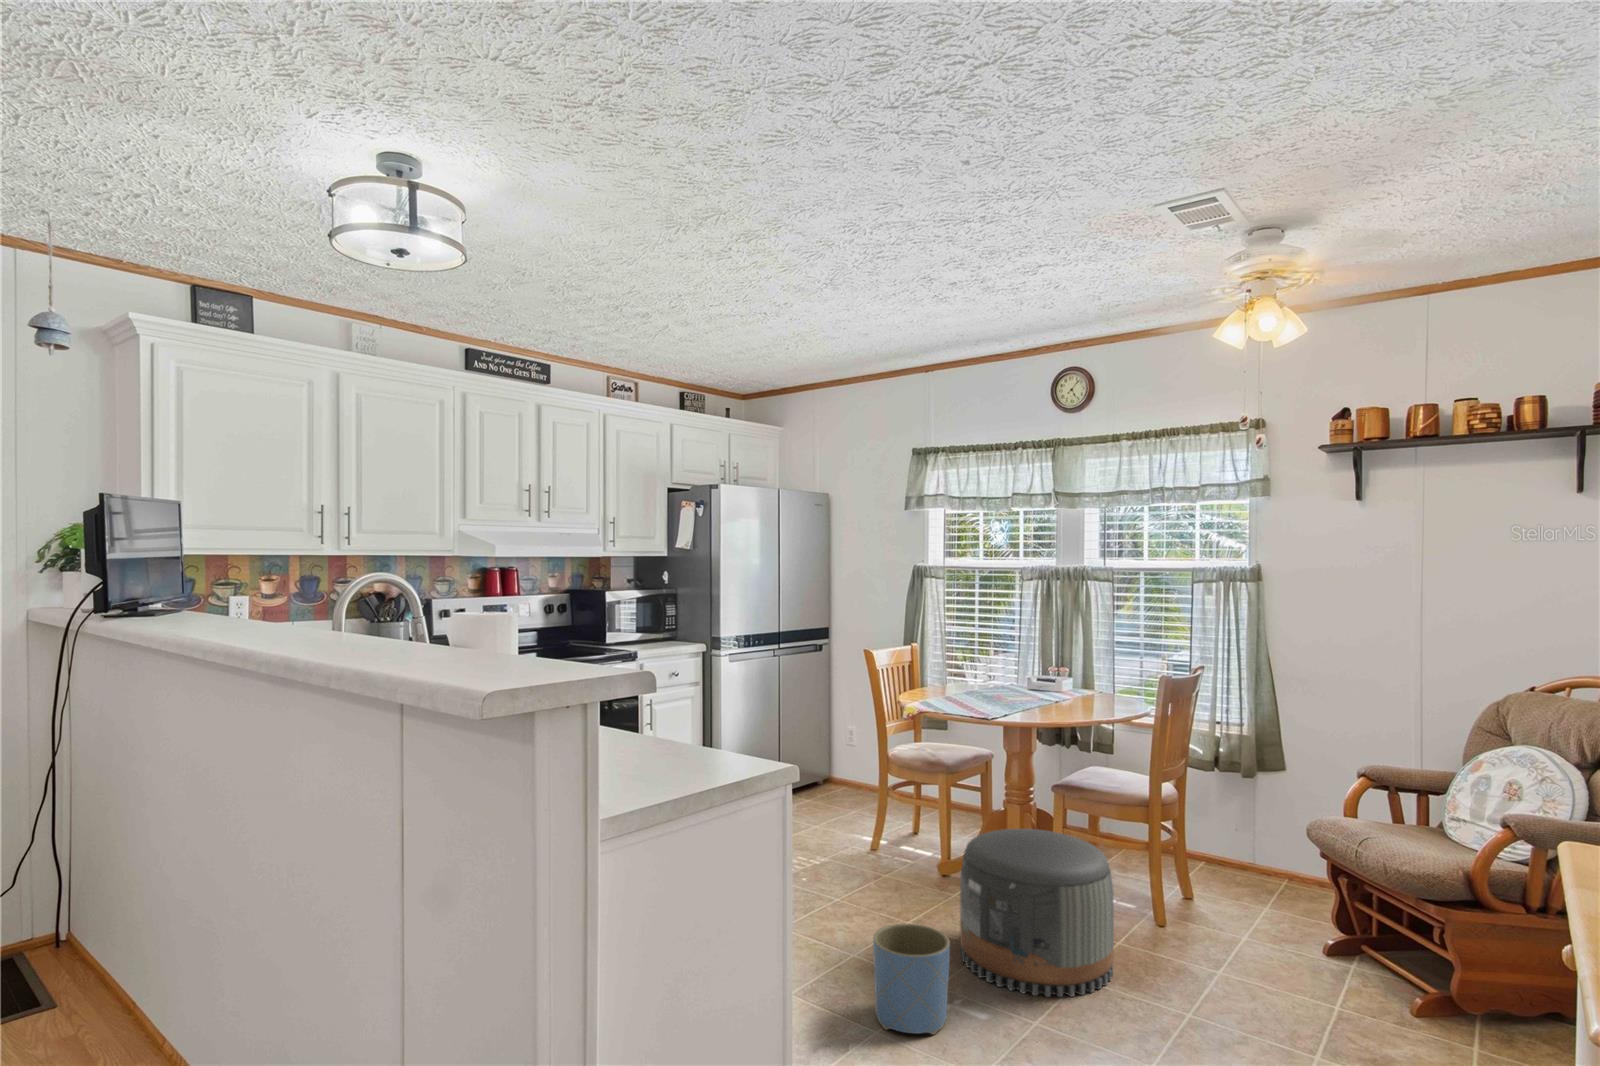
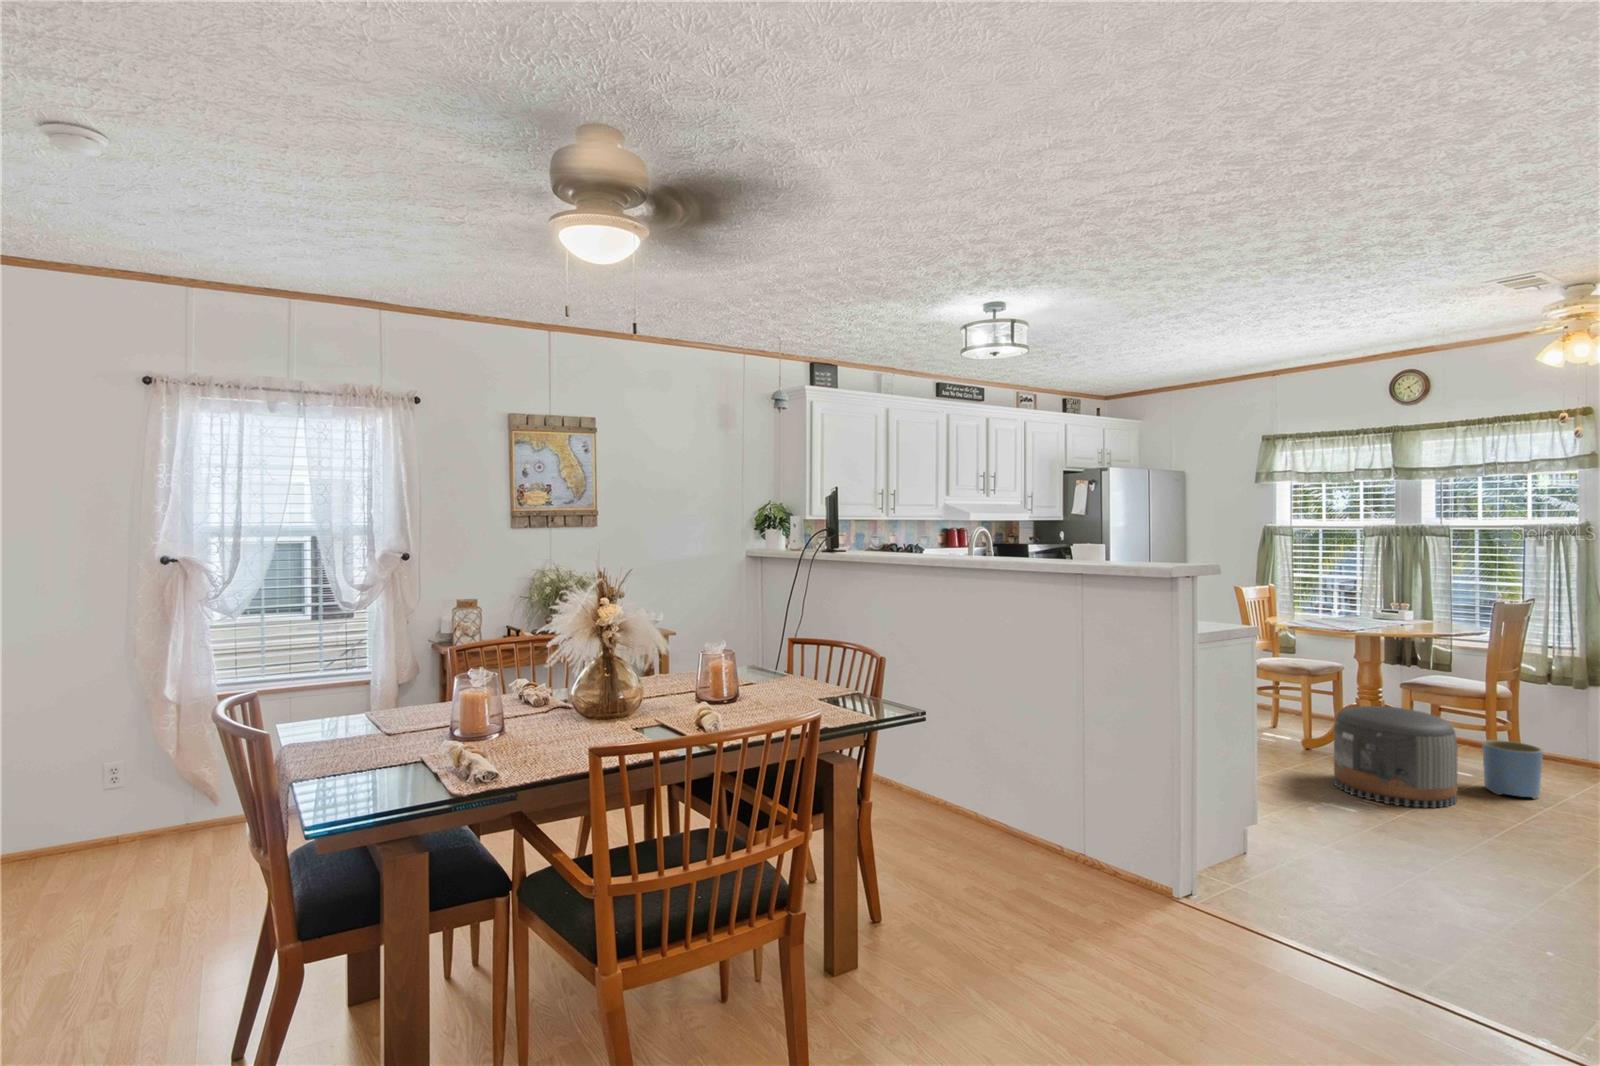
planter: present [873,923,950,1035] -> present [1482,740,1543,799]

